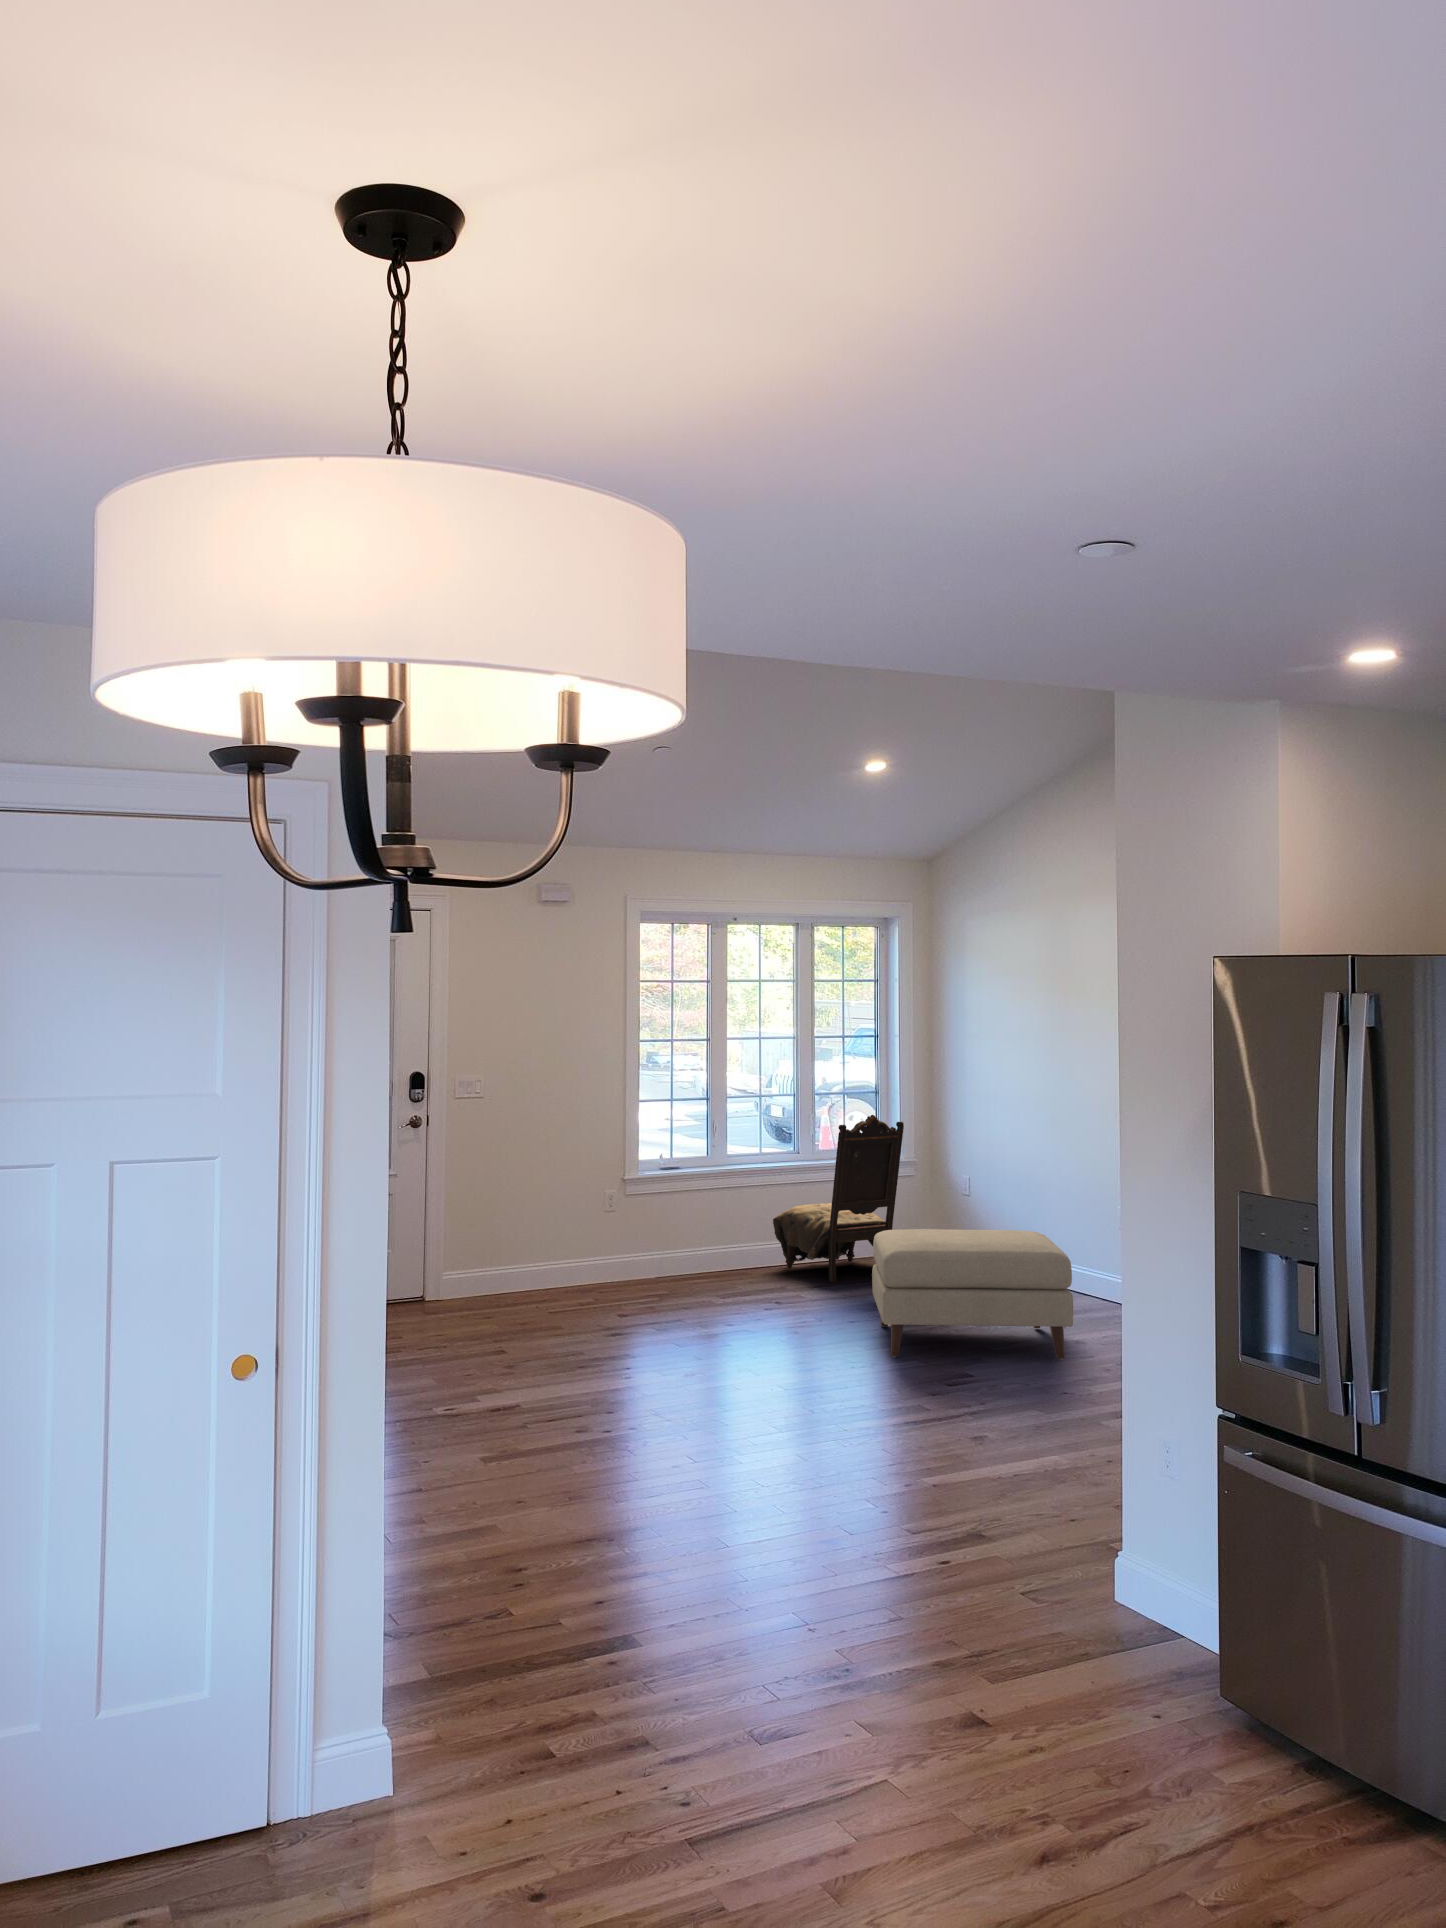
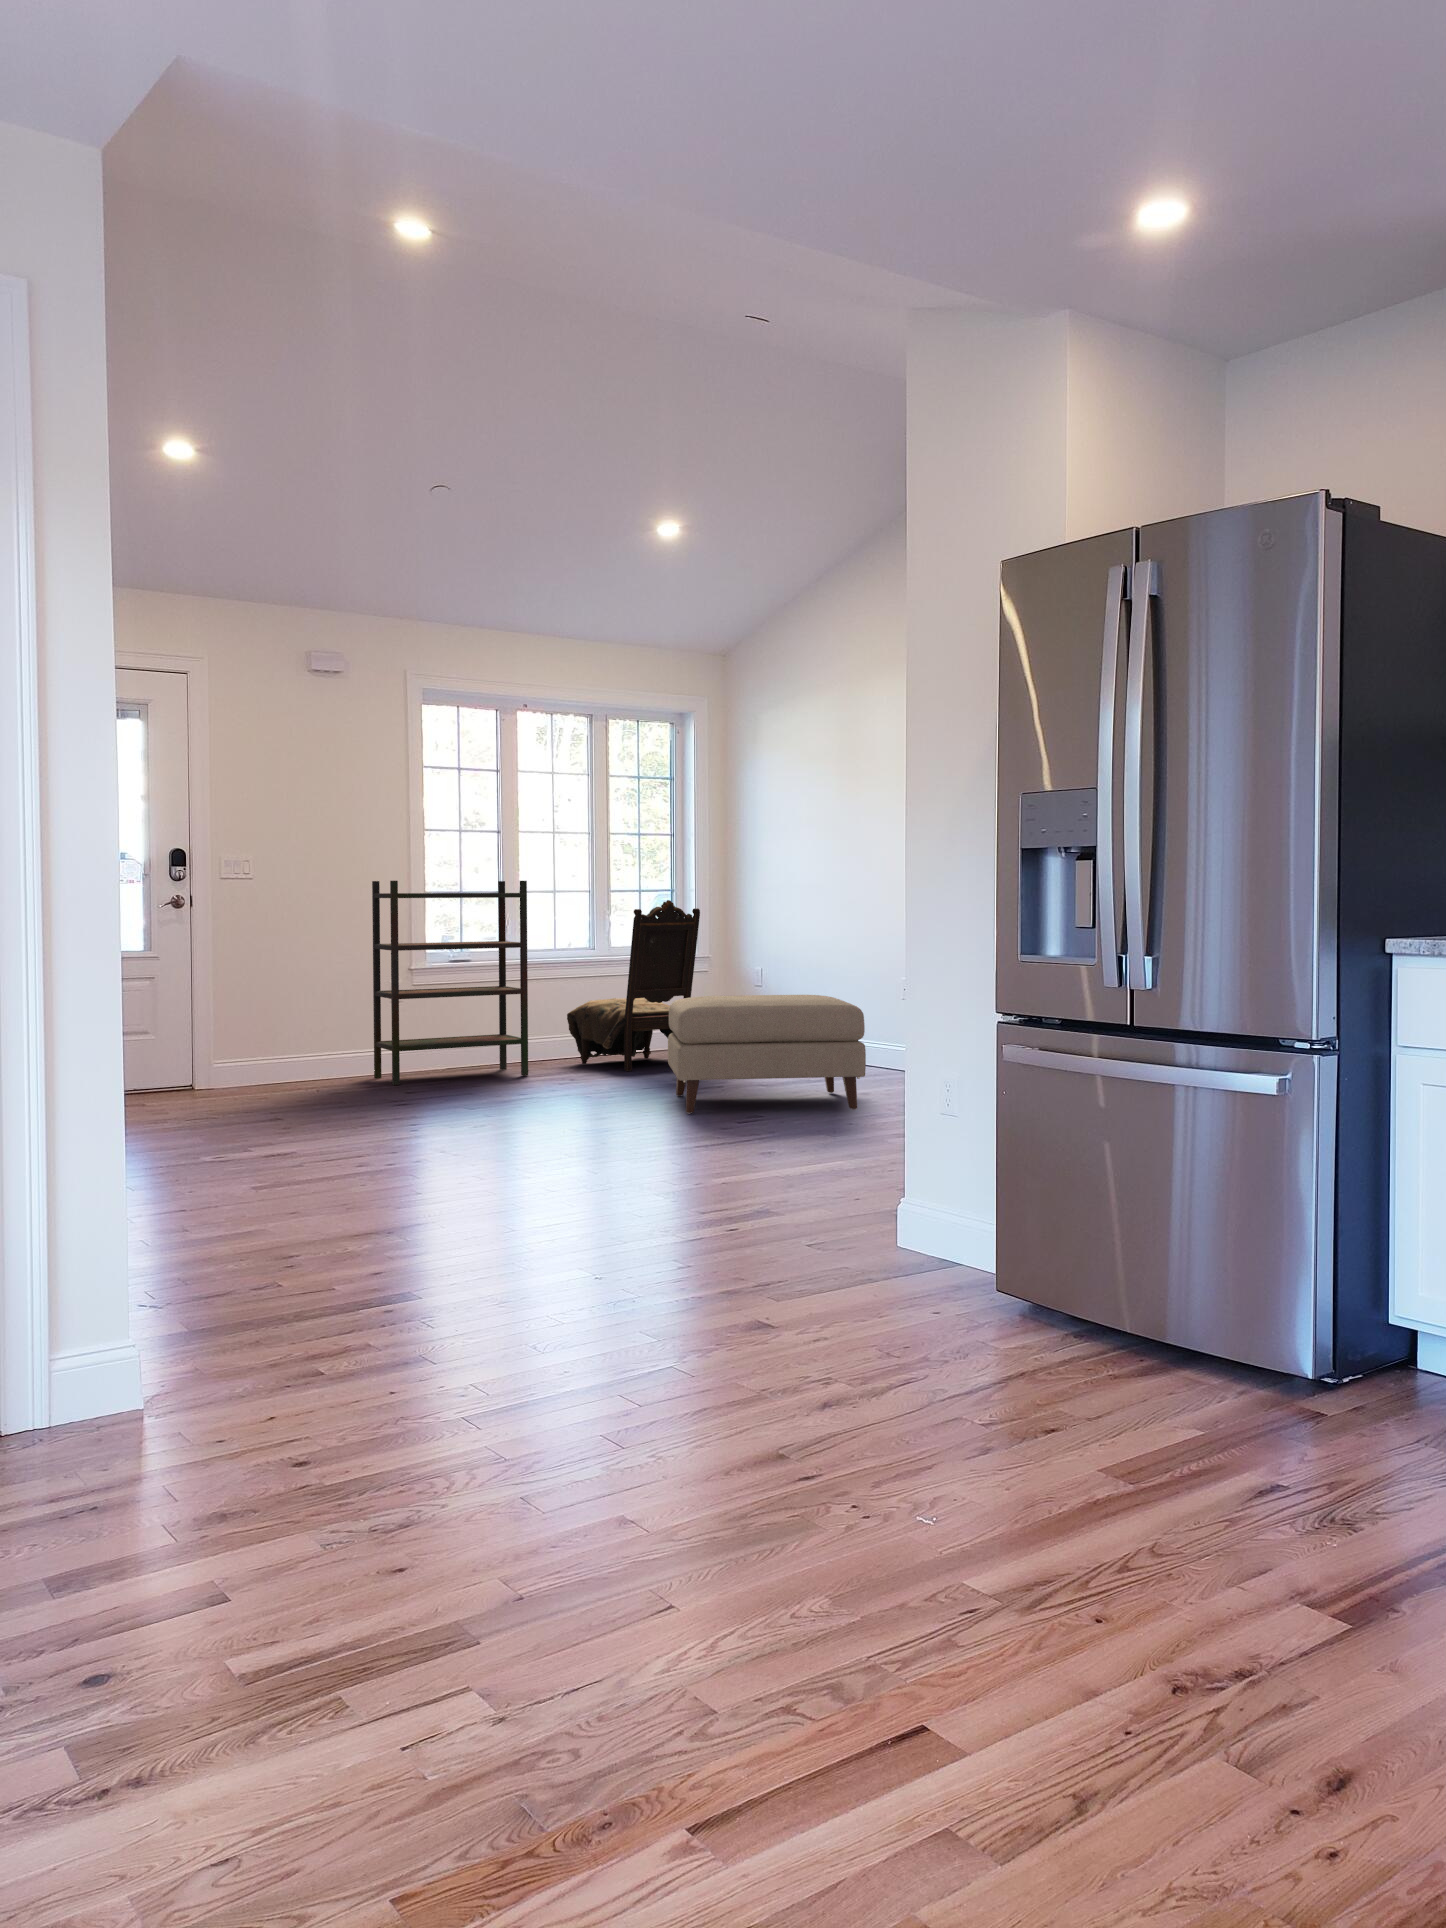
bookshelf: none [591,1092,736,1296] -> present [372,881,528,1085]

